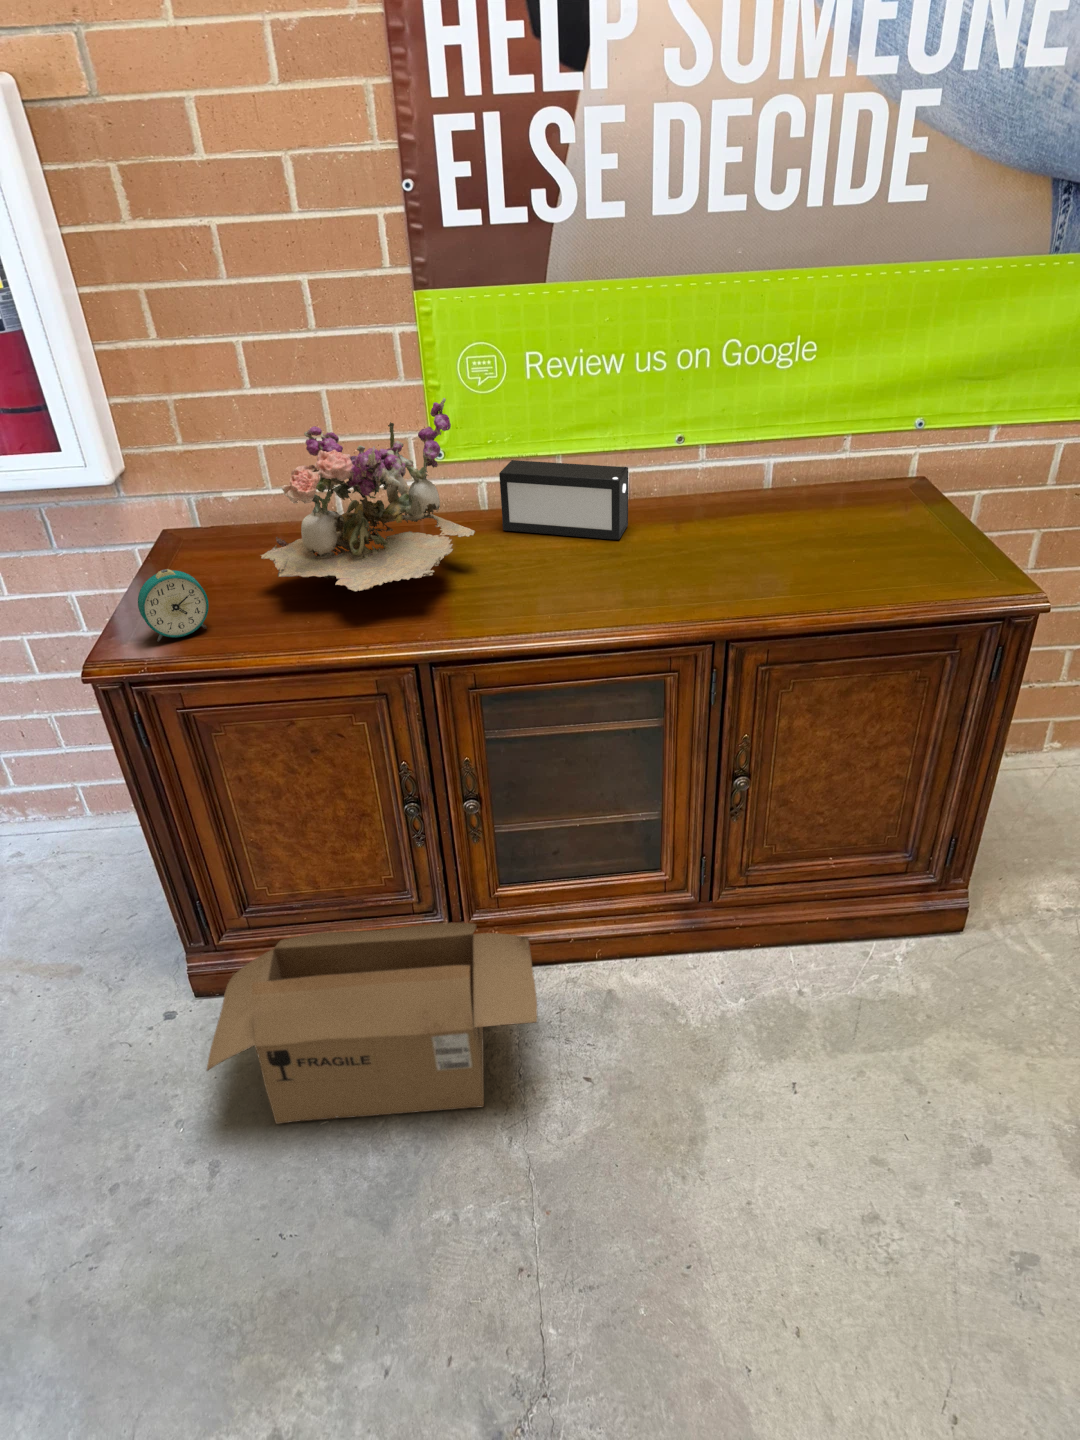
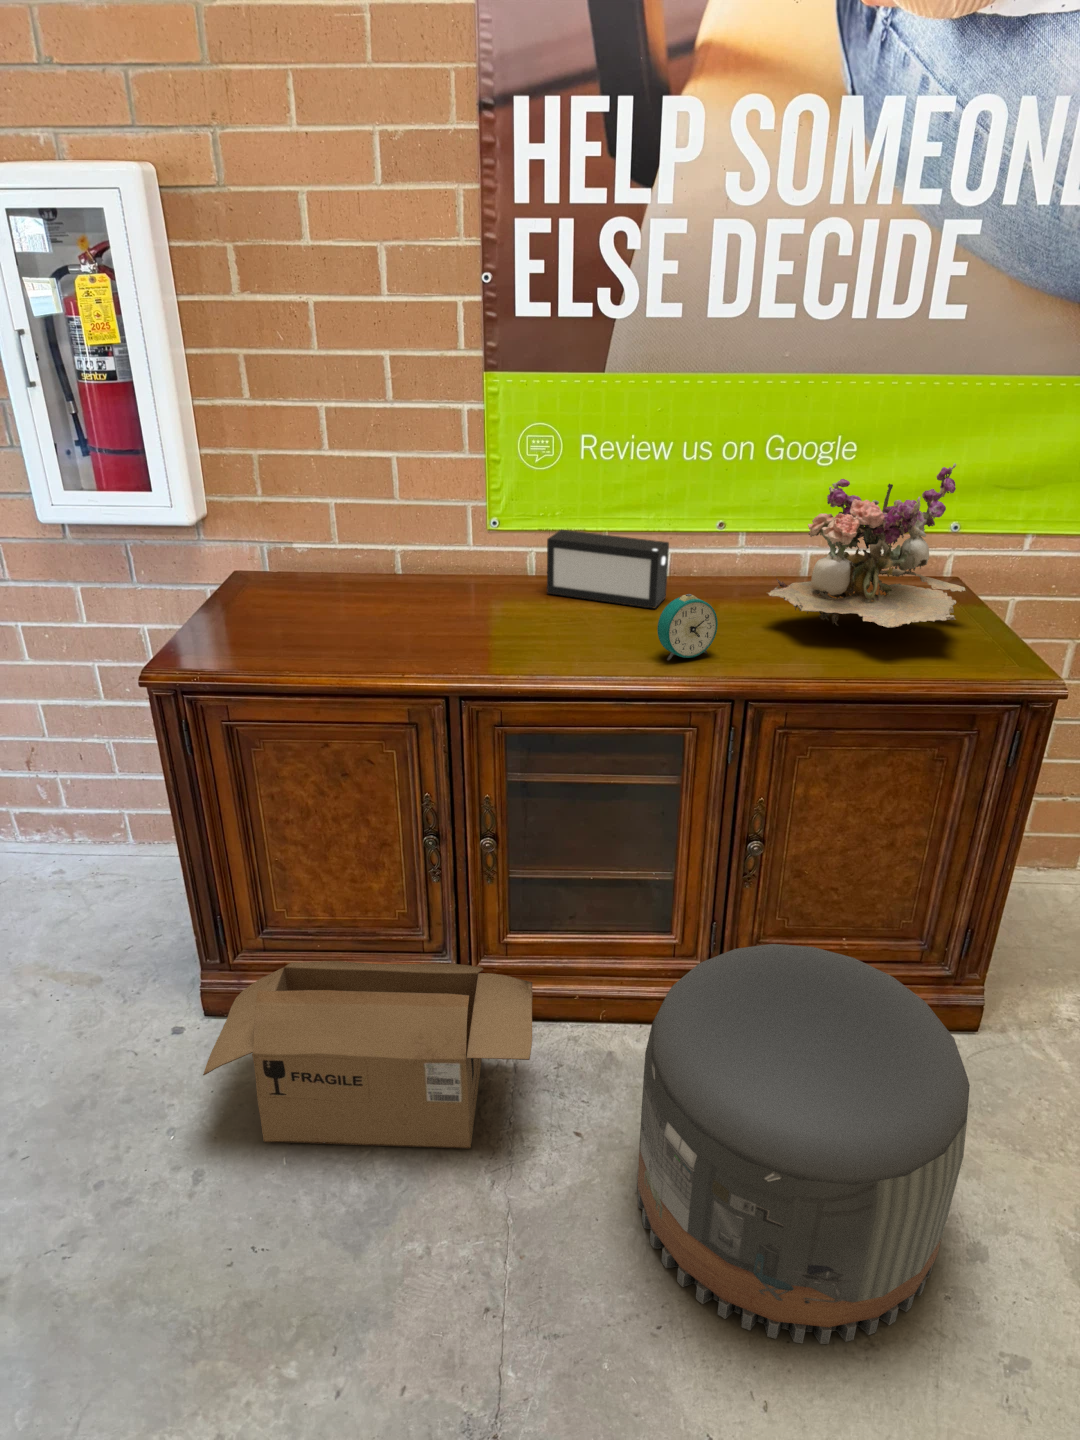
flower arrangement: present [261,398,475,591] -> present [768,463,965,628]
alarm clock: present [138,569,209,641] -> present [657,594,718,660]
pouf: none [651,882,976,1266] -> present [637,944,970,1344]

